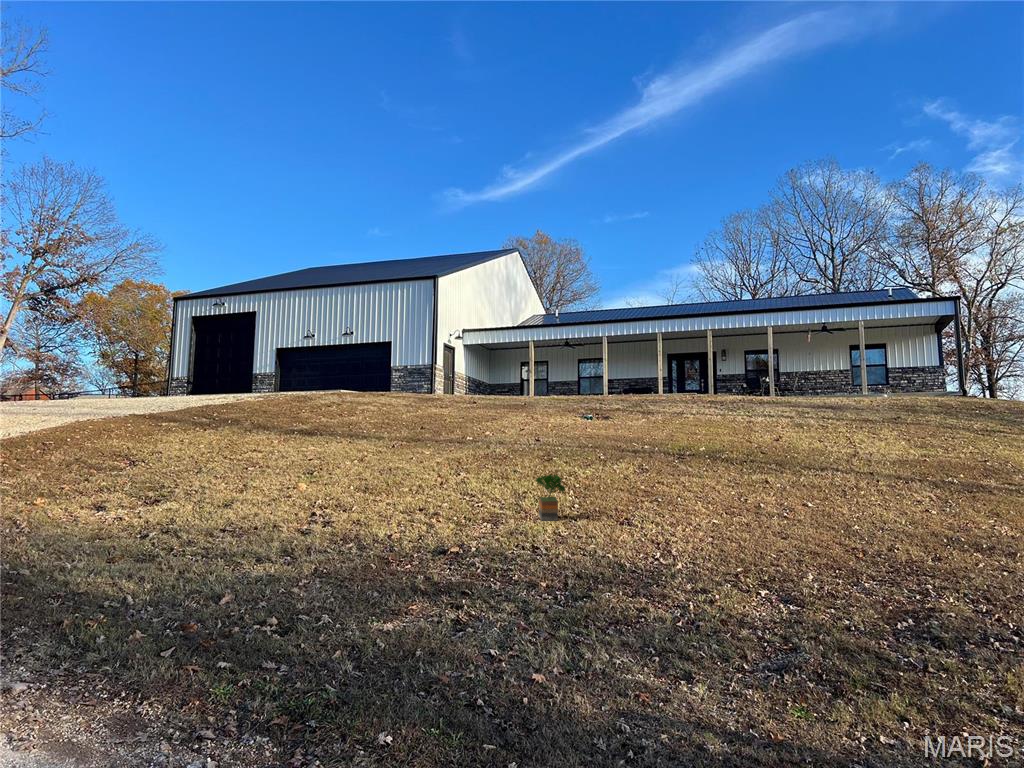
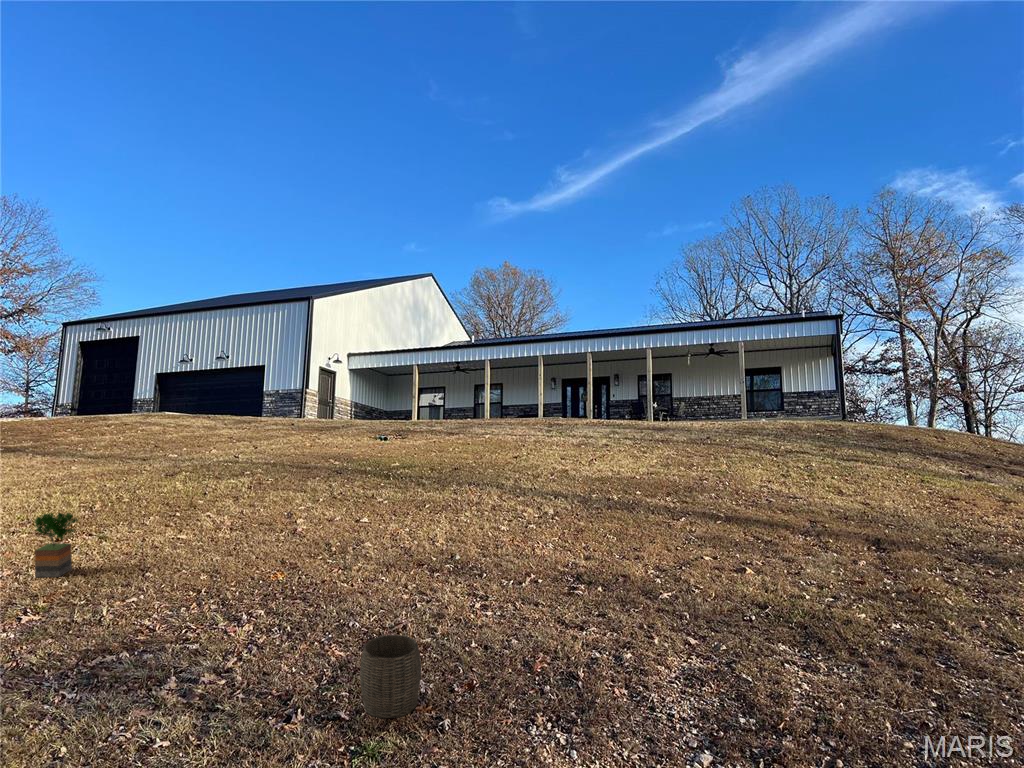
woven basket: none [900,546,943,594] -> present [360,635,421,718]

